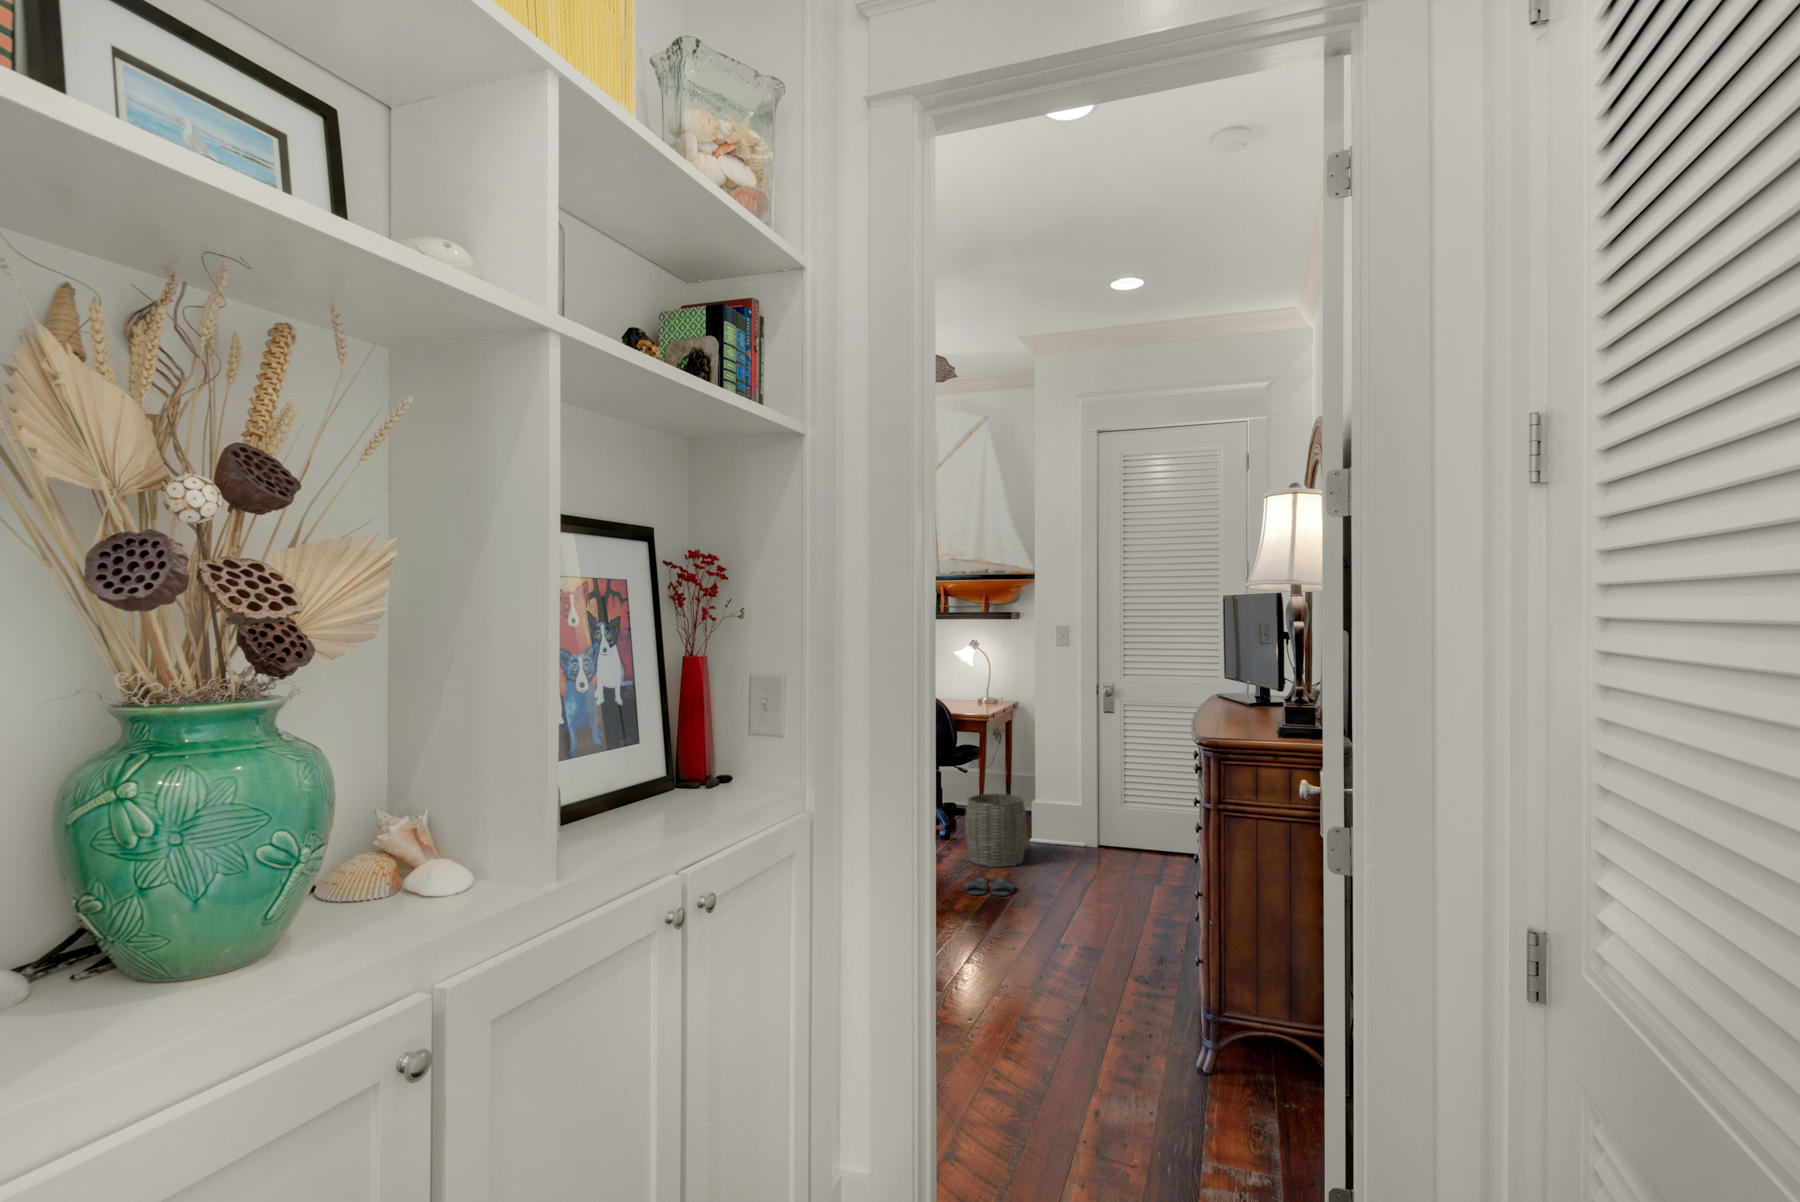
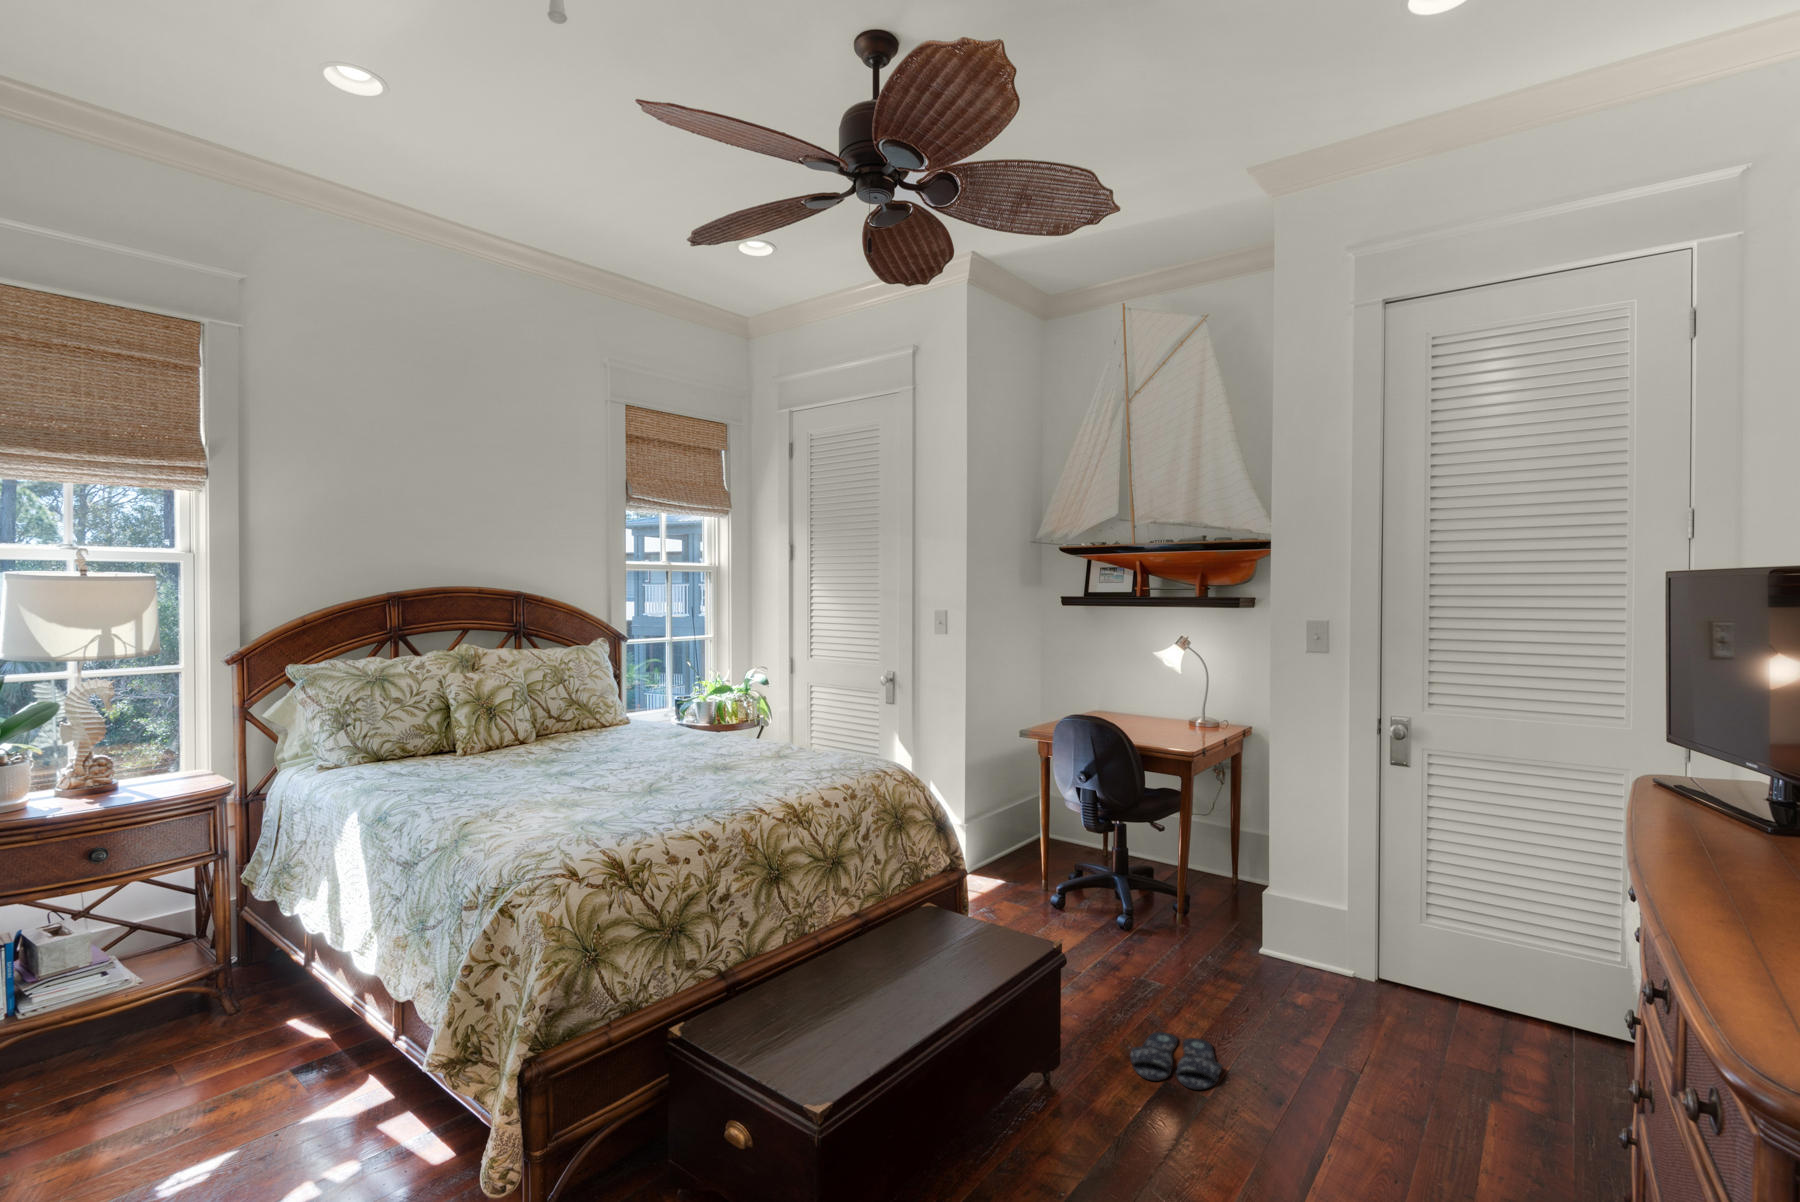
woven basket: present [965,794,1027,867] -> none [1148,881,1250,1010]

